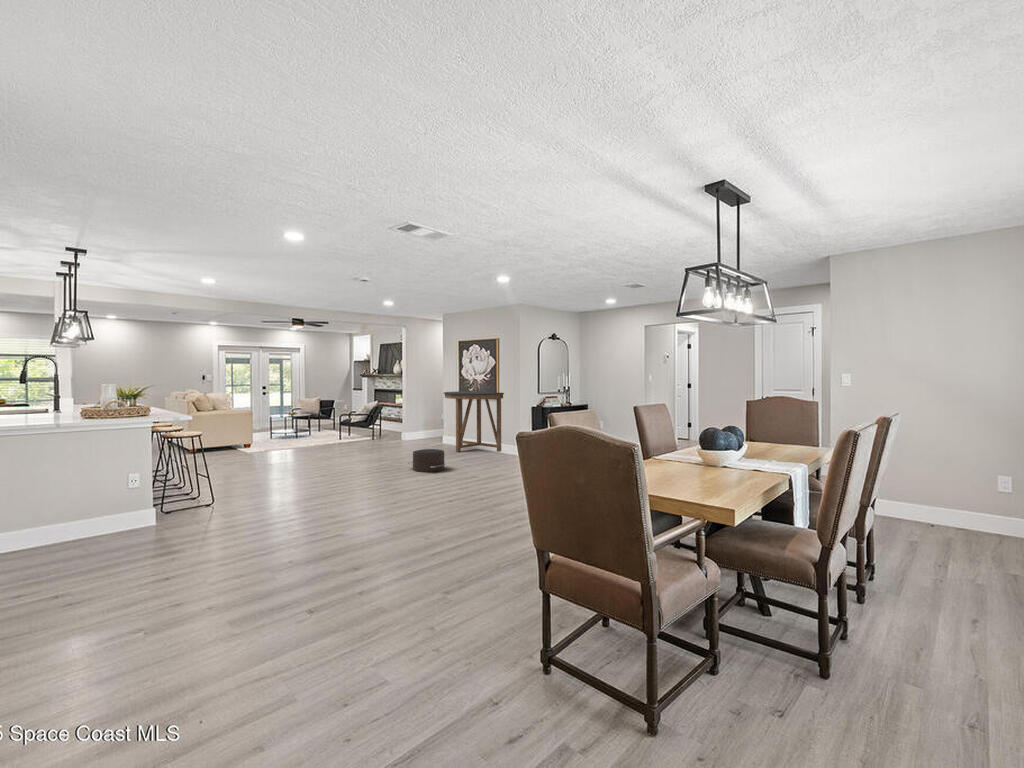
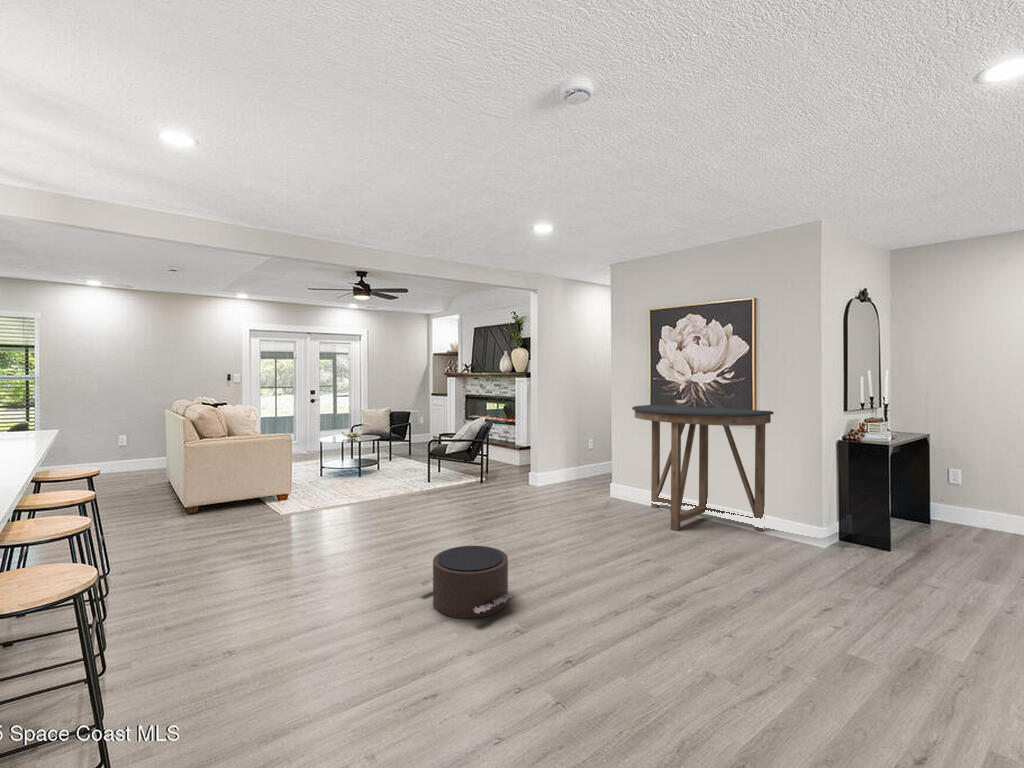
pouf: present [407,449,445,472] -> present [420,546,511,618]

